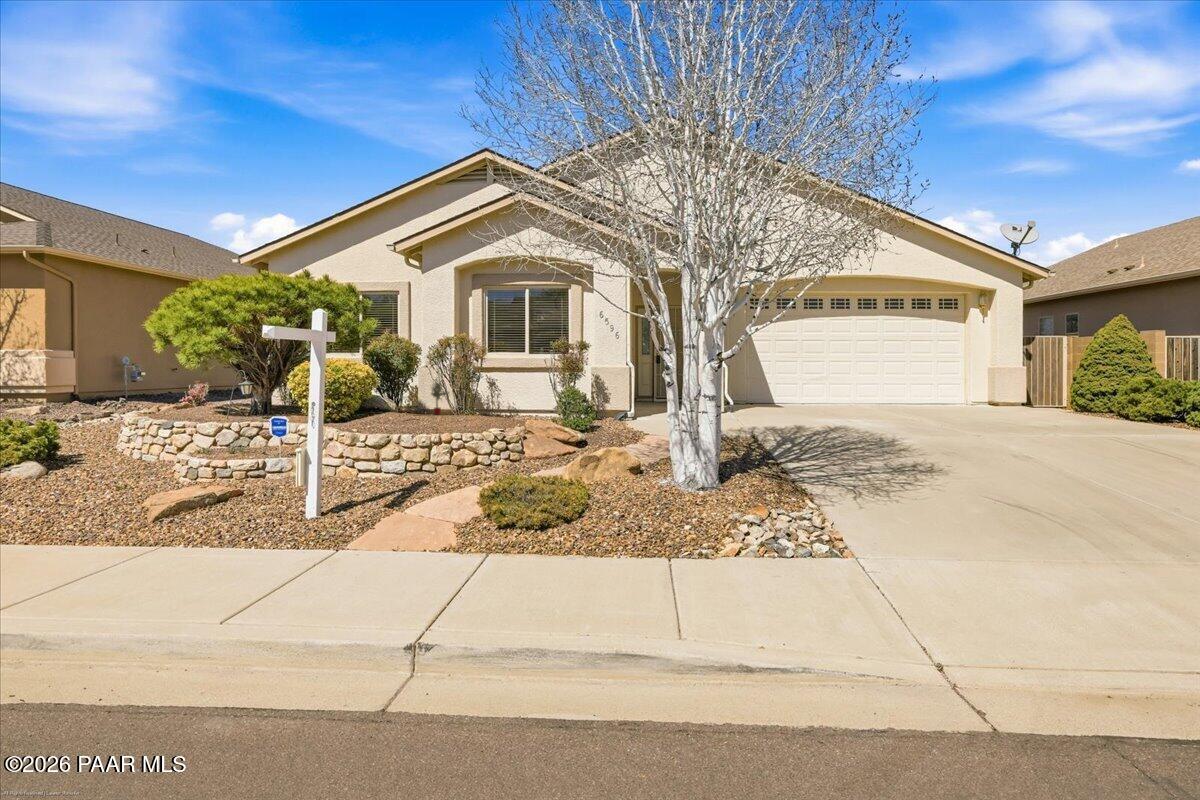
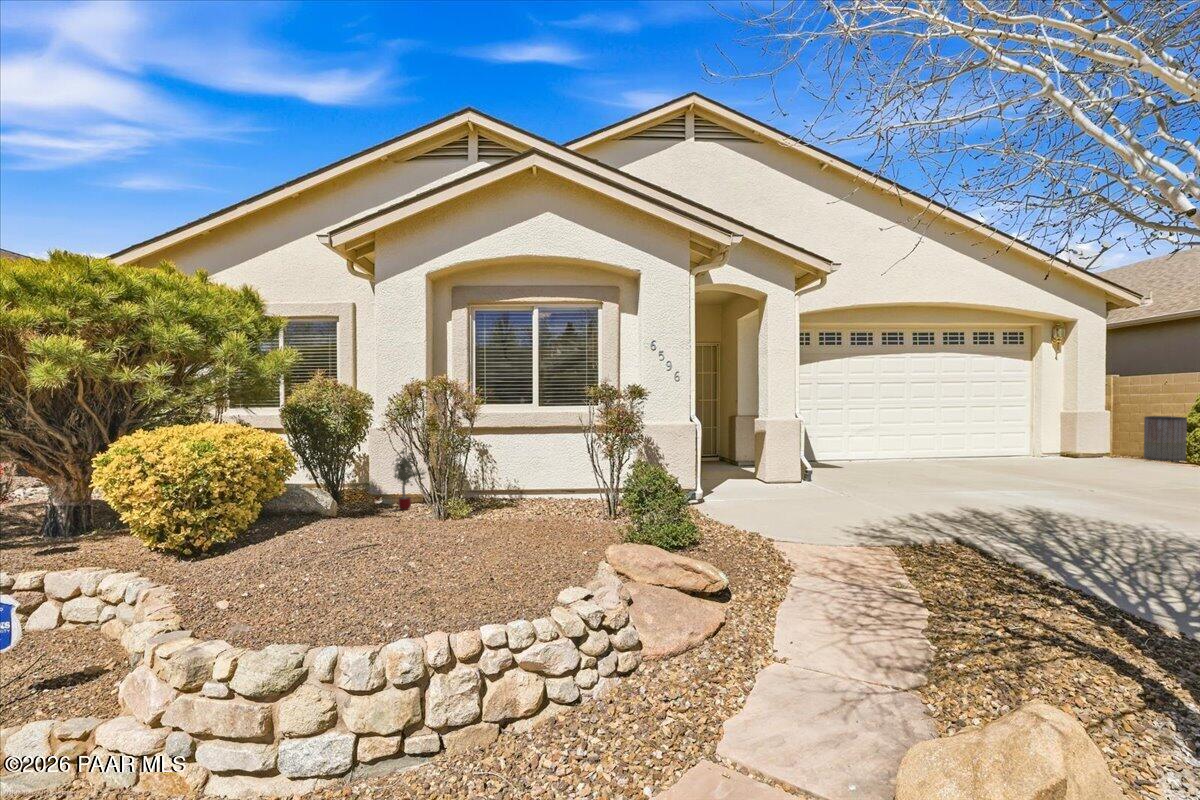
trash can: none [1089,377,1122,417] -> present [1144,416,1187,462]

